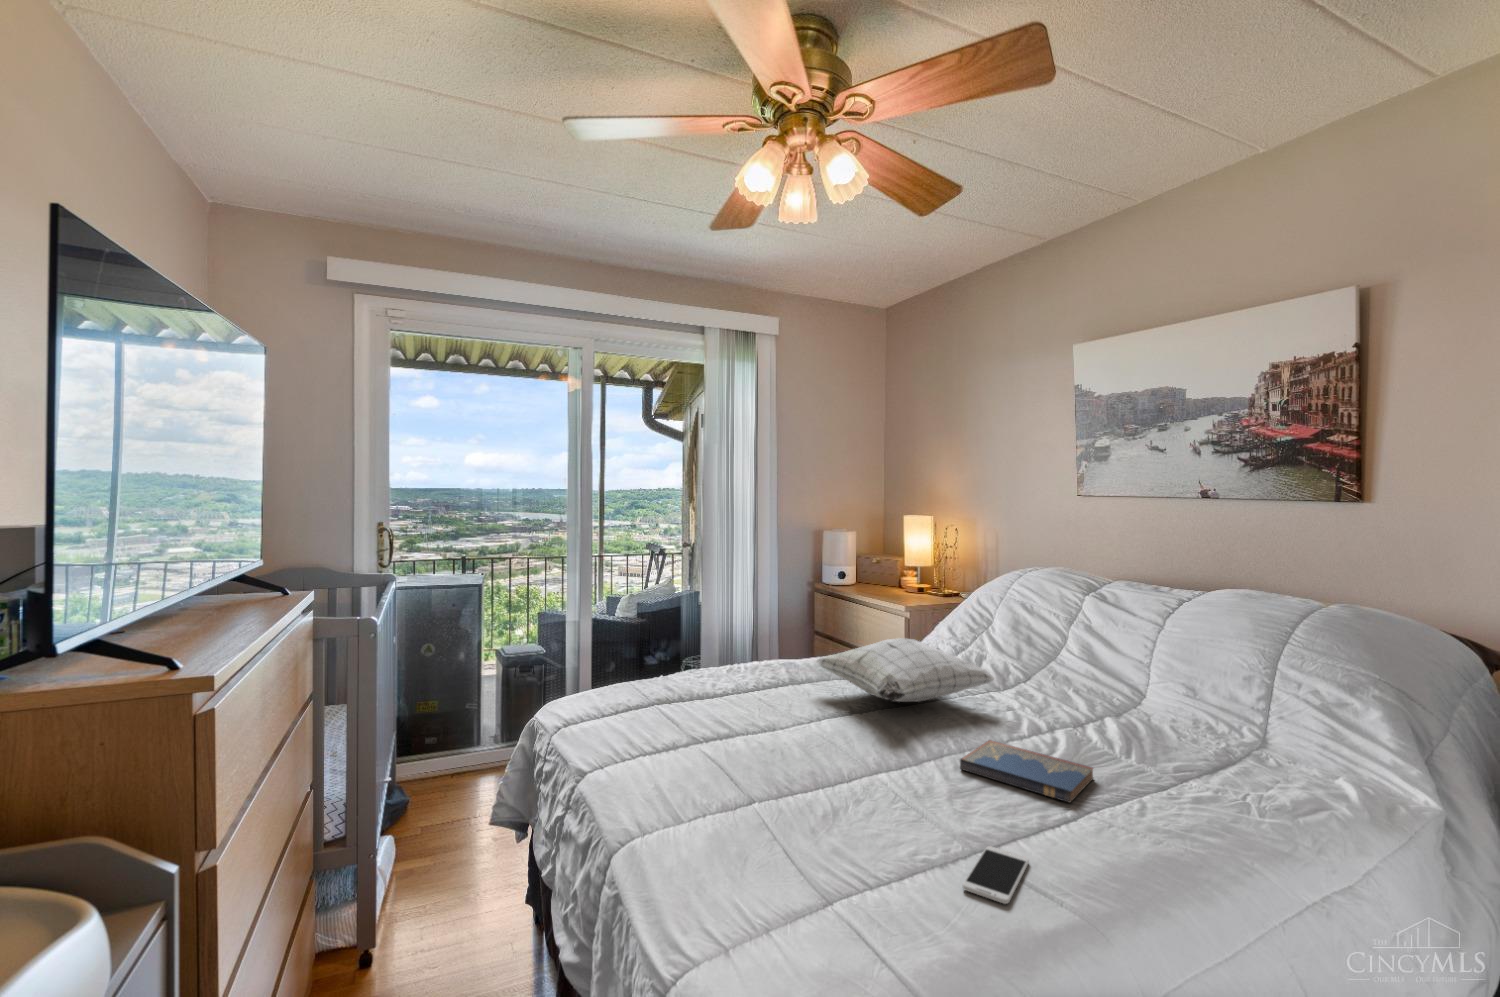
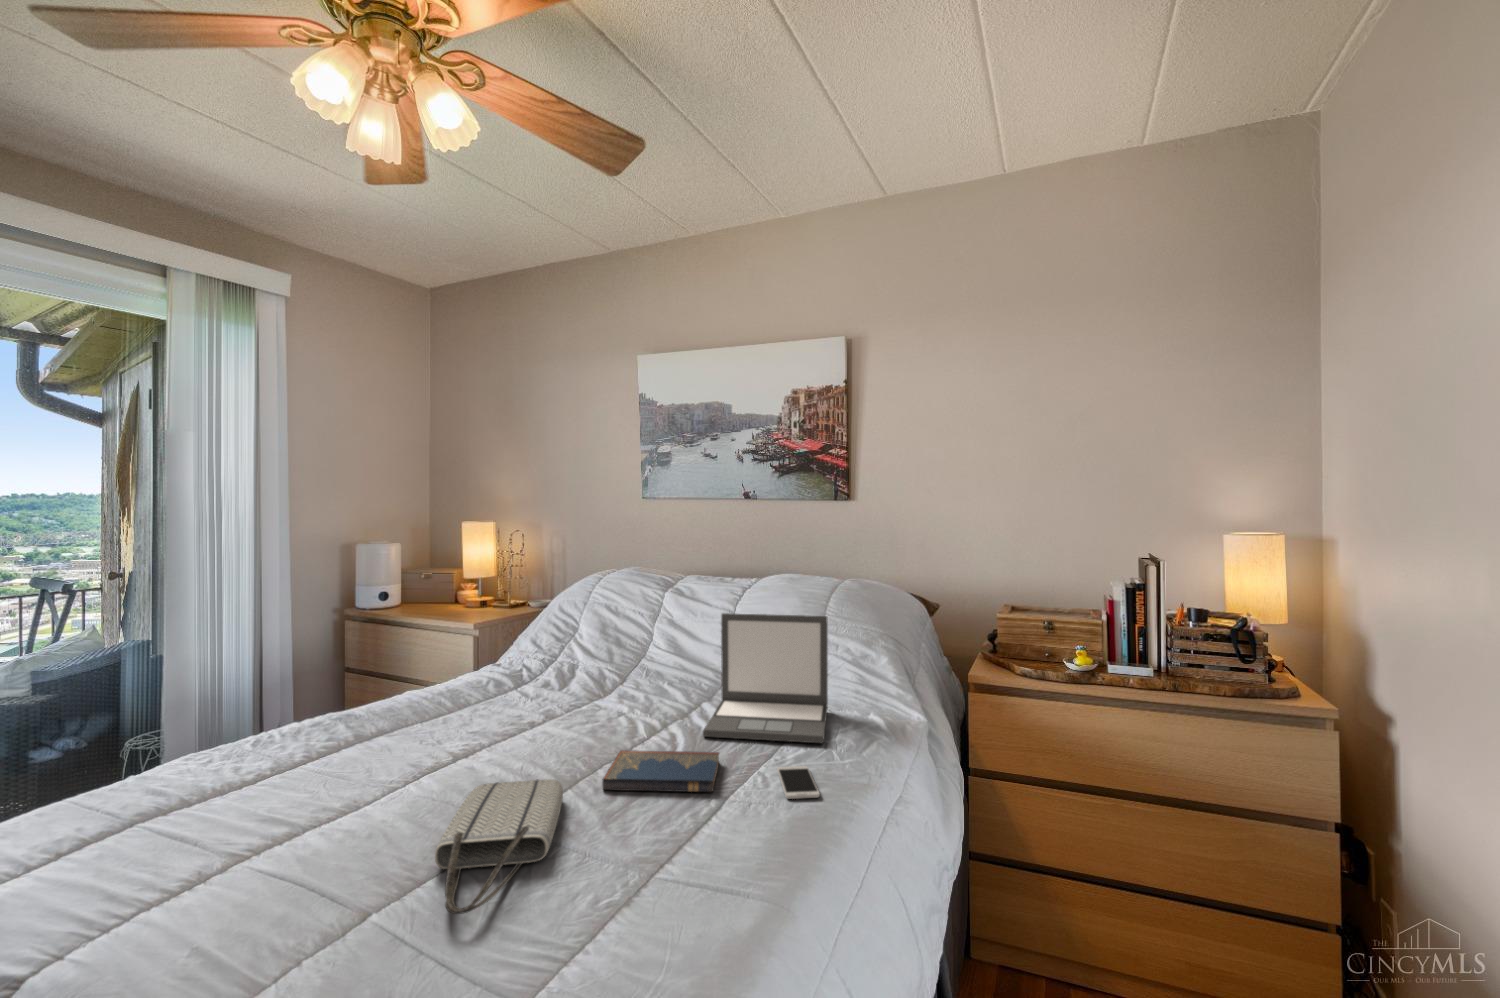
laptop: none [1087,623,1275,795] -> present [703,613,828,743]
pillow: present [816,638,995,702] -> none [396,659,610,735]
tote bag: none [799,735,921,821] -> present [435,779,563,914]
smartphone: present [963,846,1029,904] -> present [777,766,820,799]

